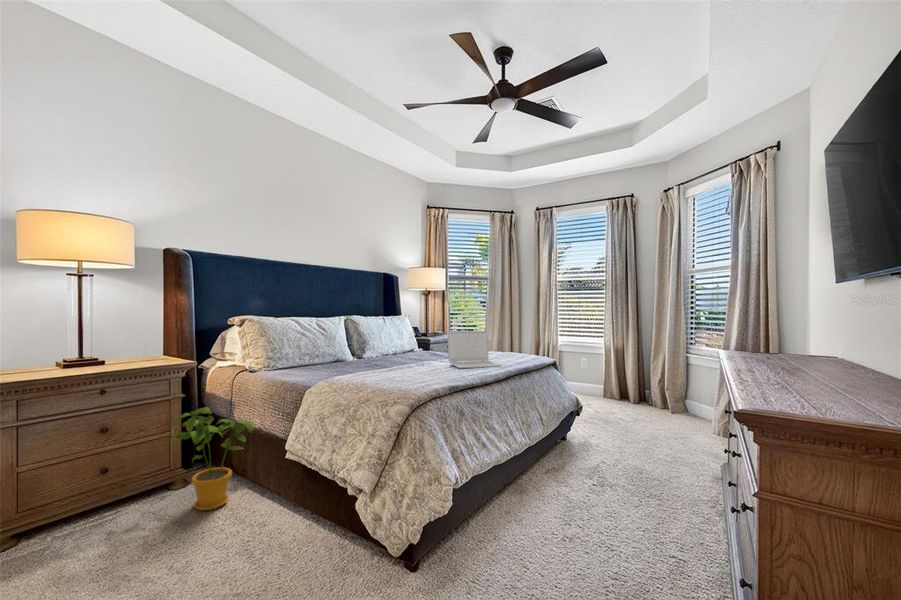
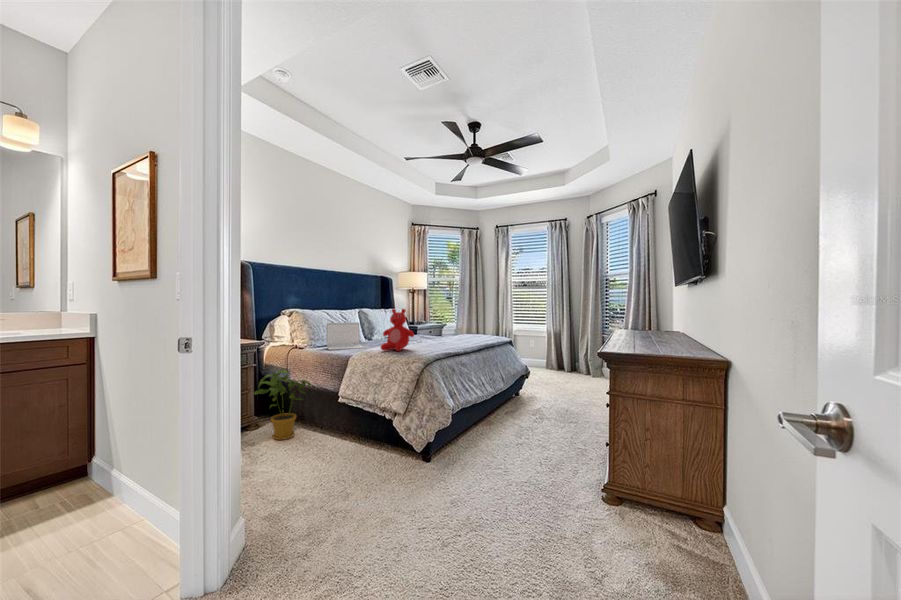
teddy bear: none [354,316,405,382] -> present [381,309,414,351]
laptop: present [447,331,501,368] -> present [327,323,363,350]

